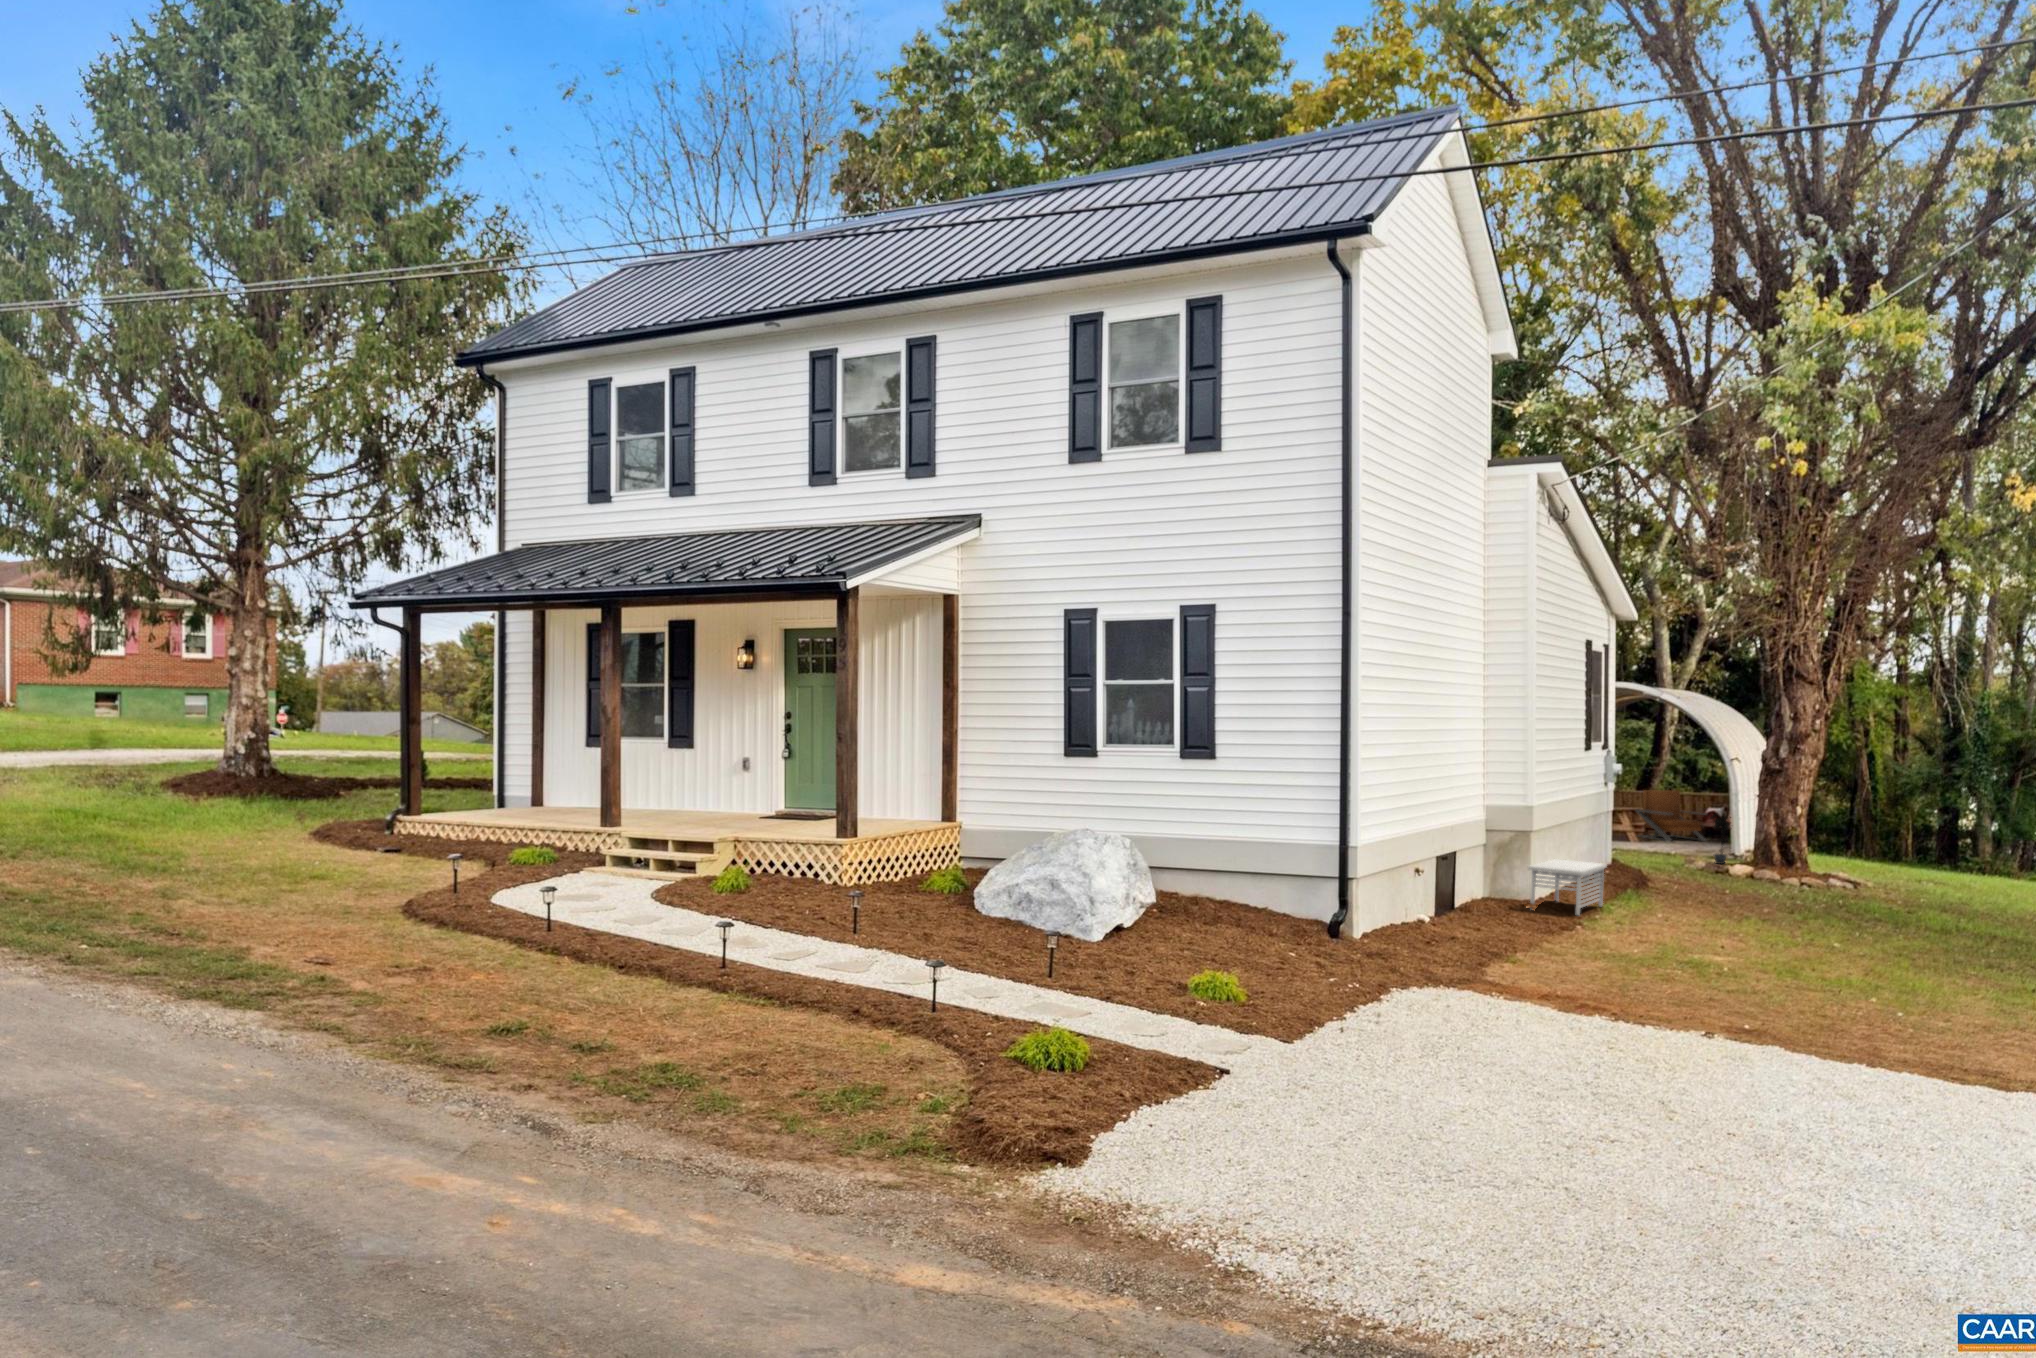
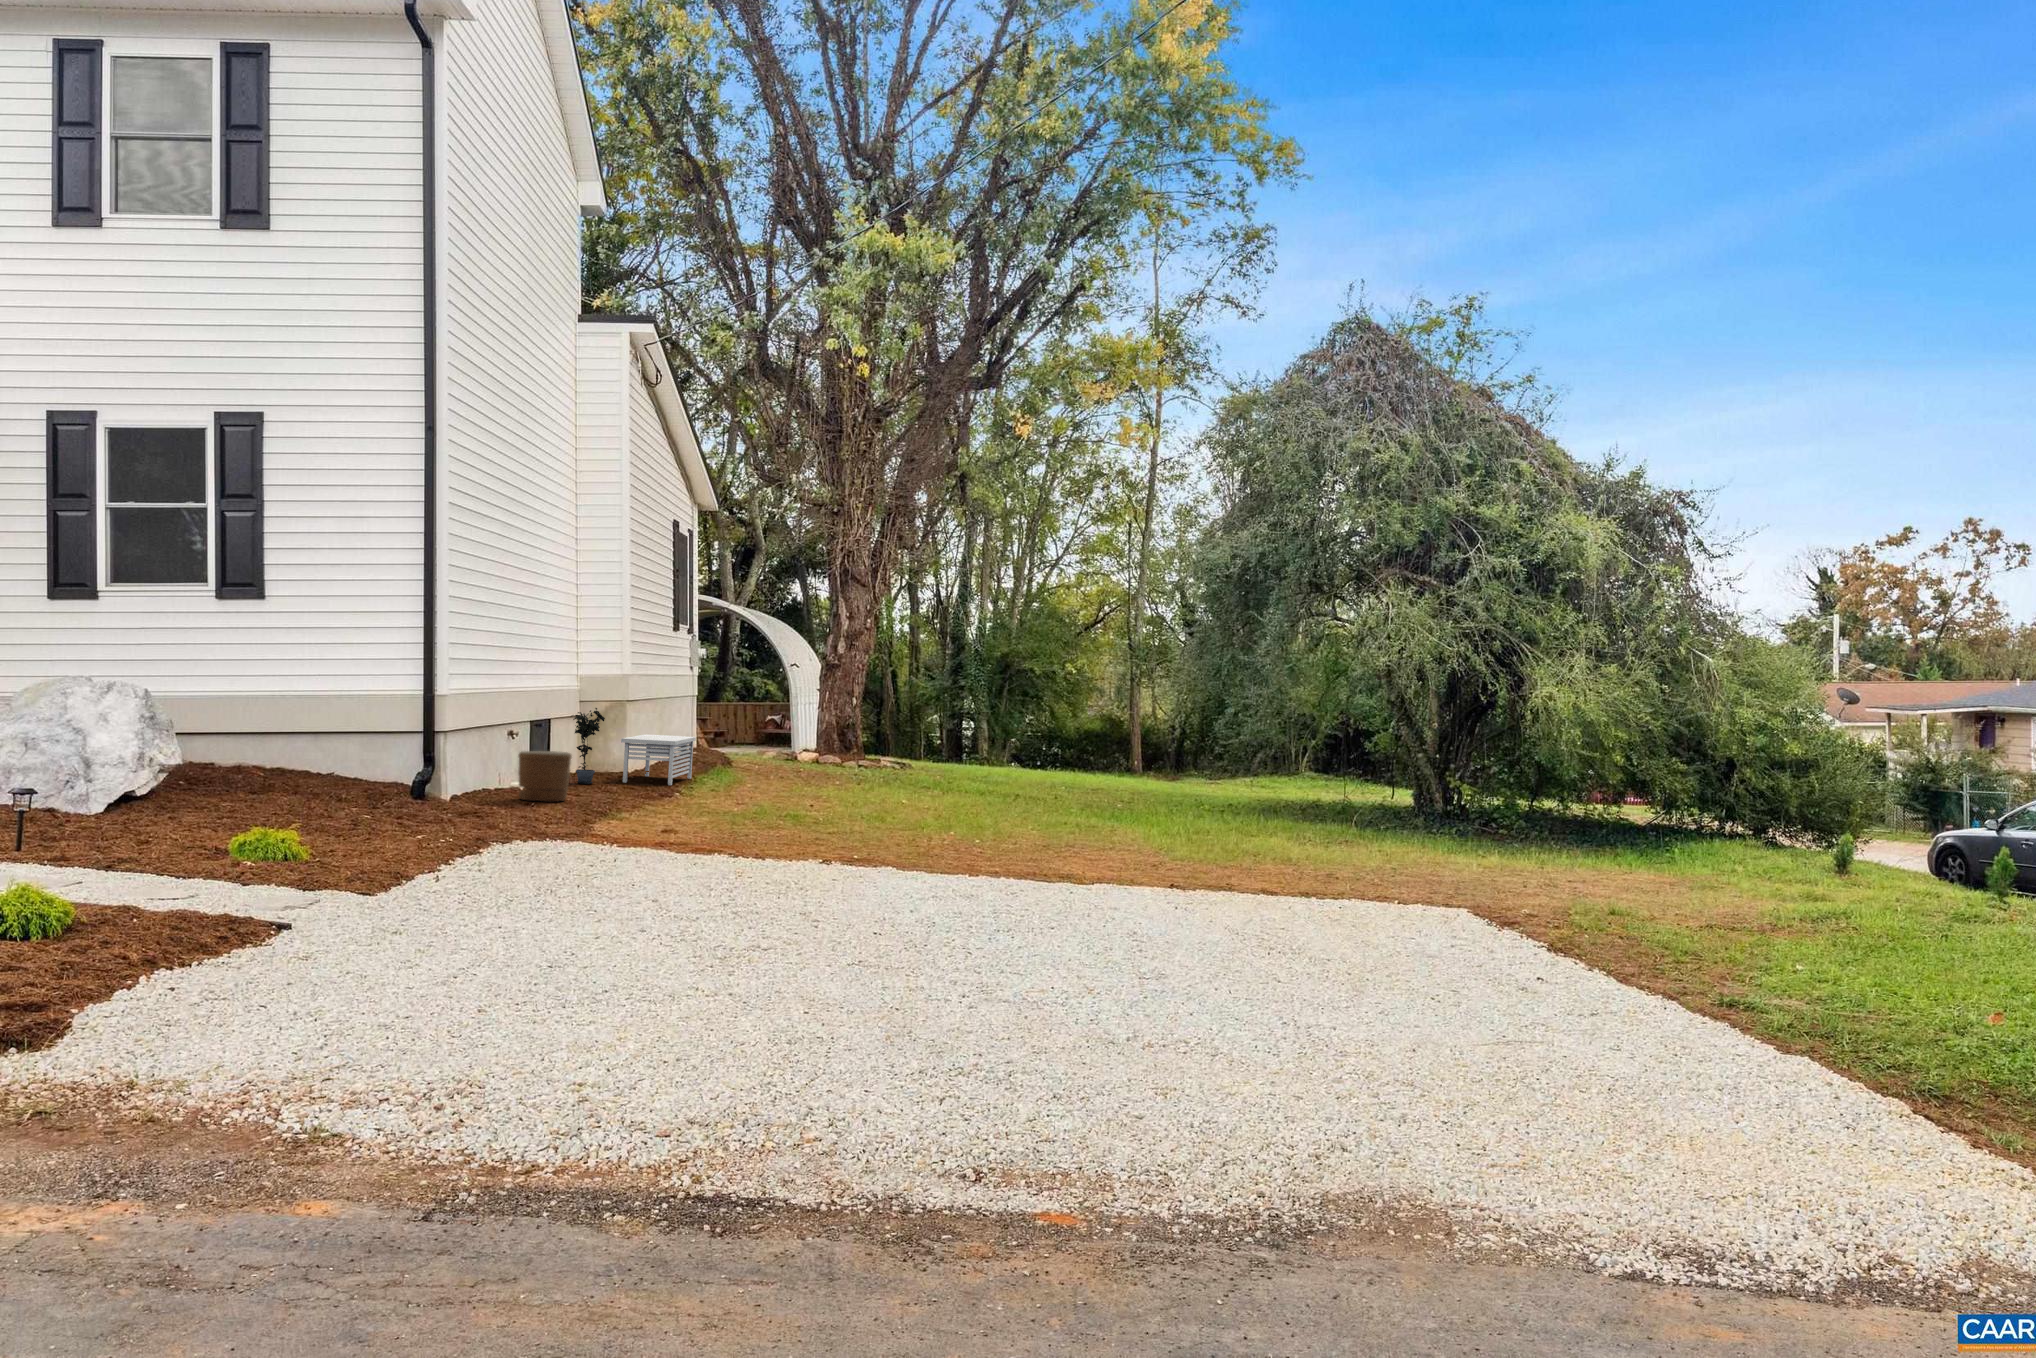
lounge chair: present [1636,790,1706,841] -> none [705,691,768,738]
potted plant: present [1711,813,1731,864] -> present [571,708,605,784]
woven basket: none [1425,885,1474,936] -> present [518,751,572,802]

